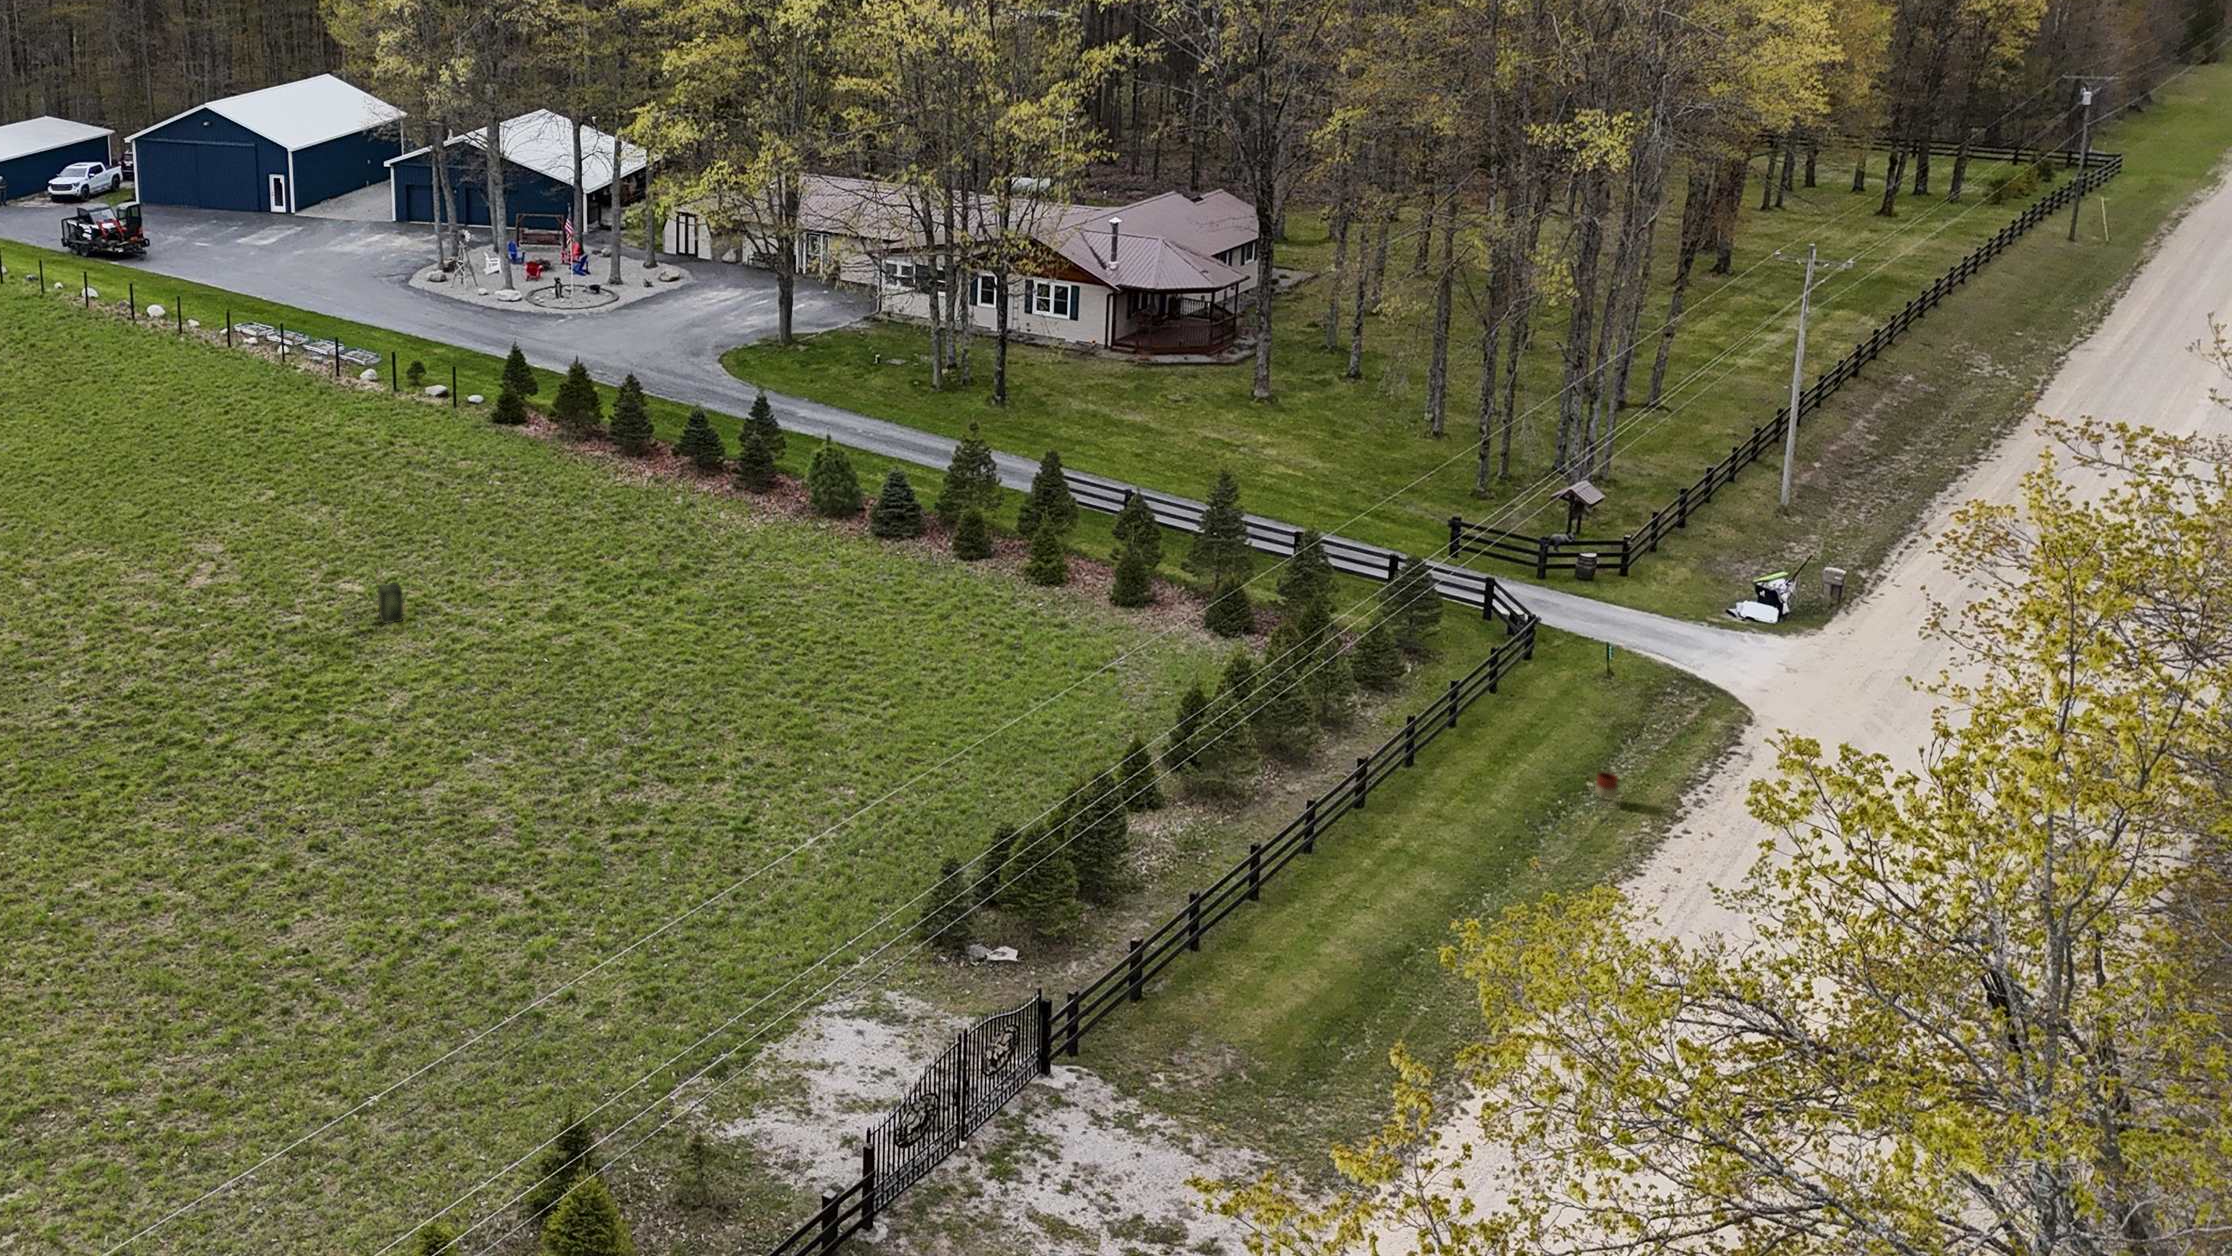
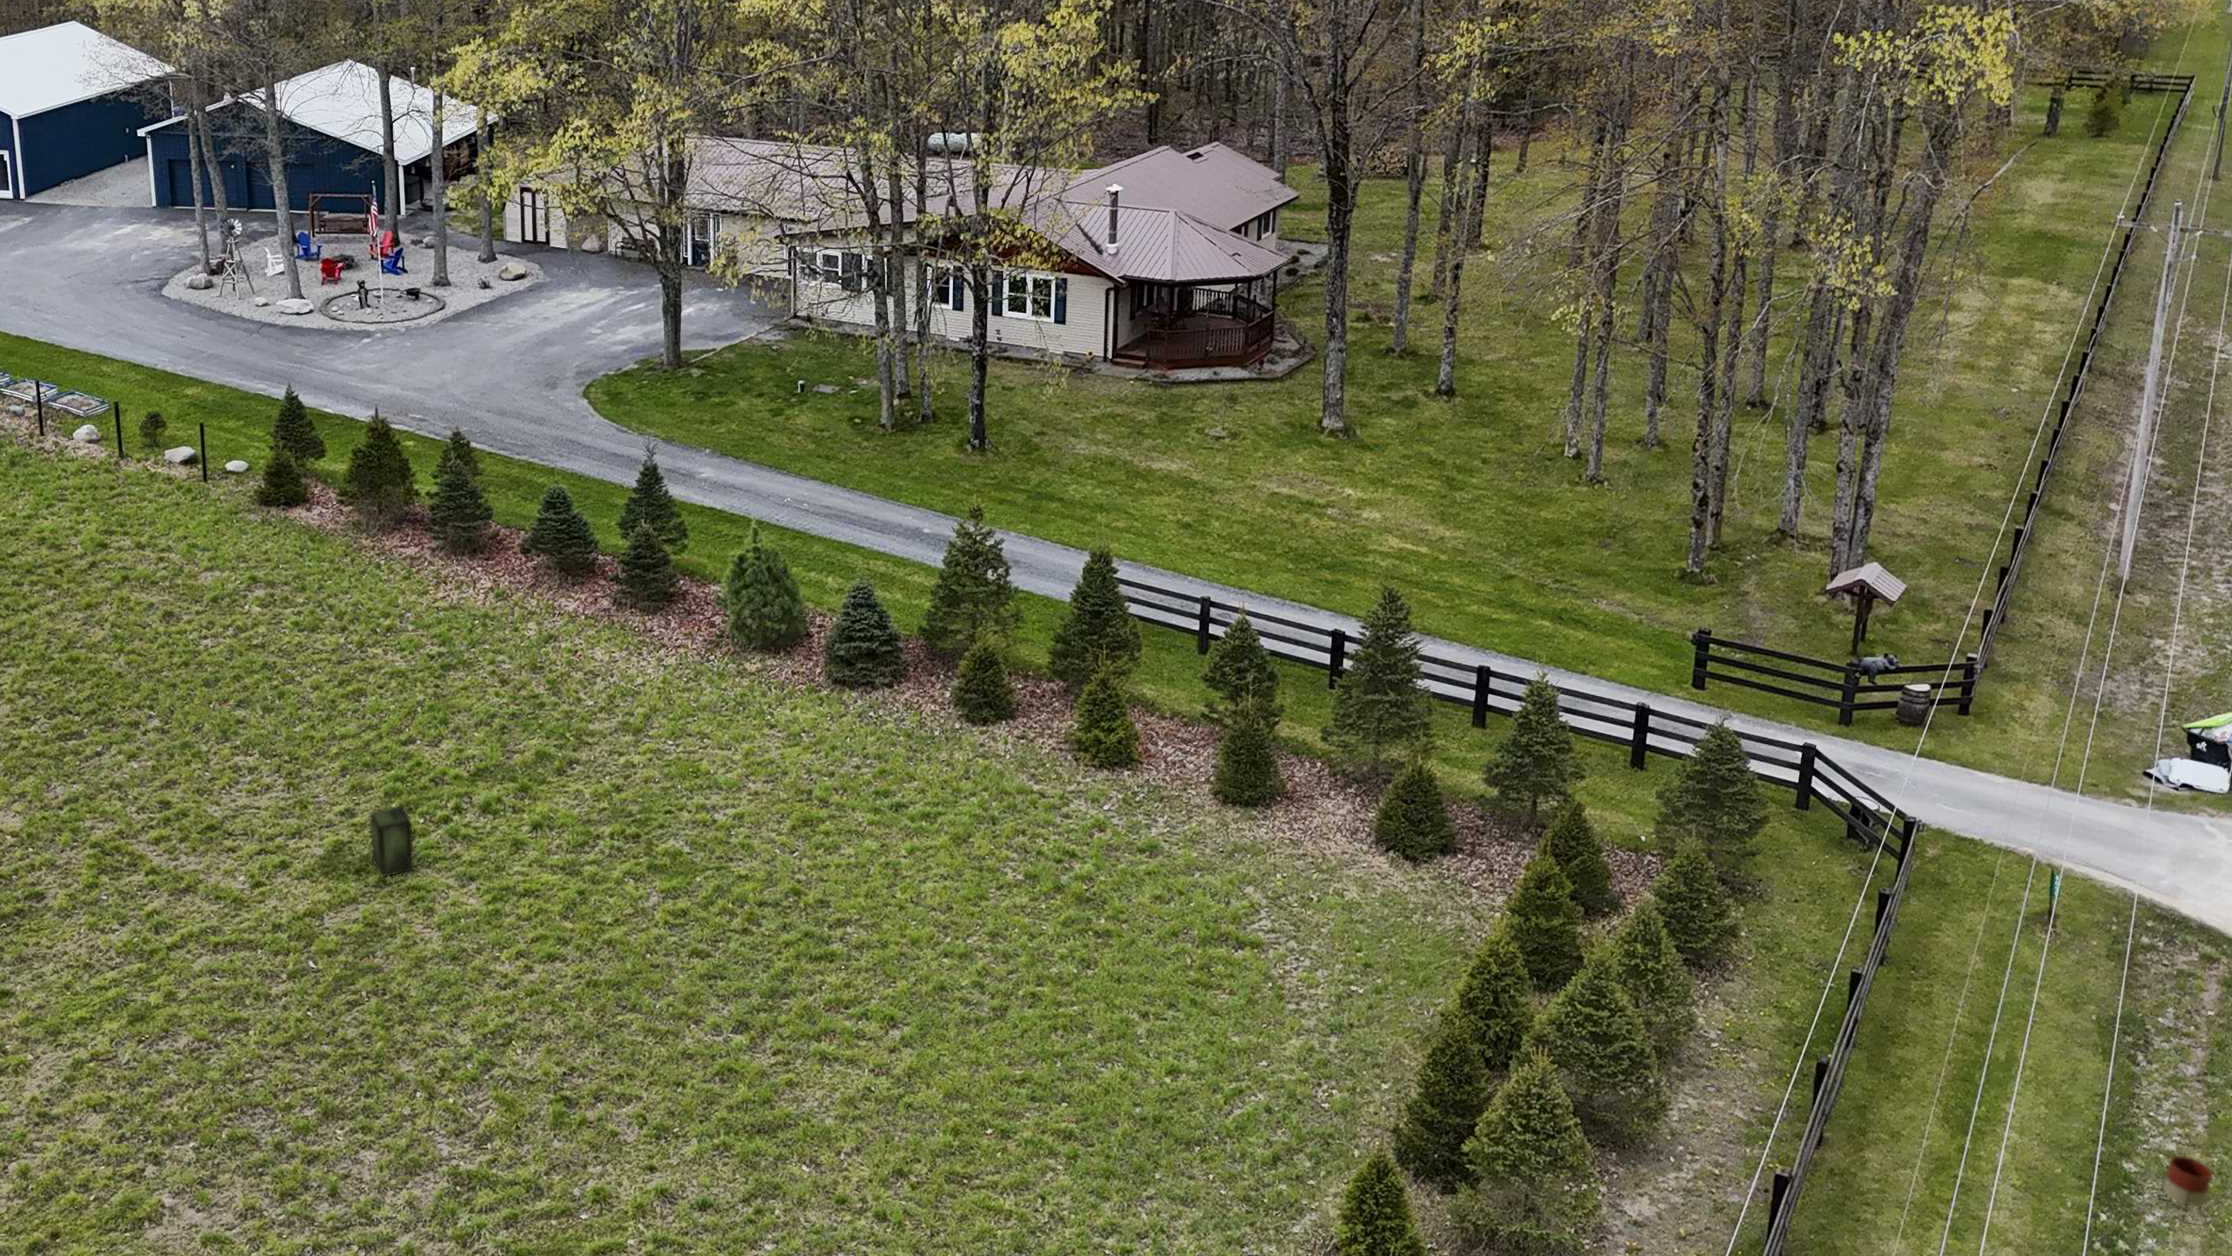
storage box: present [378,582,403,623] -> present [370,806,414,877]

